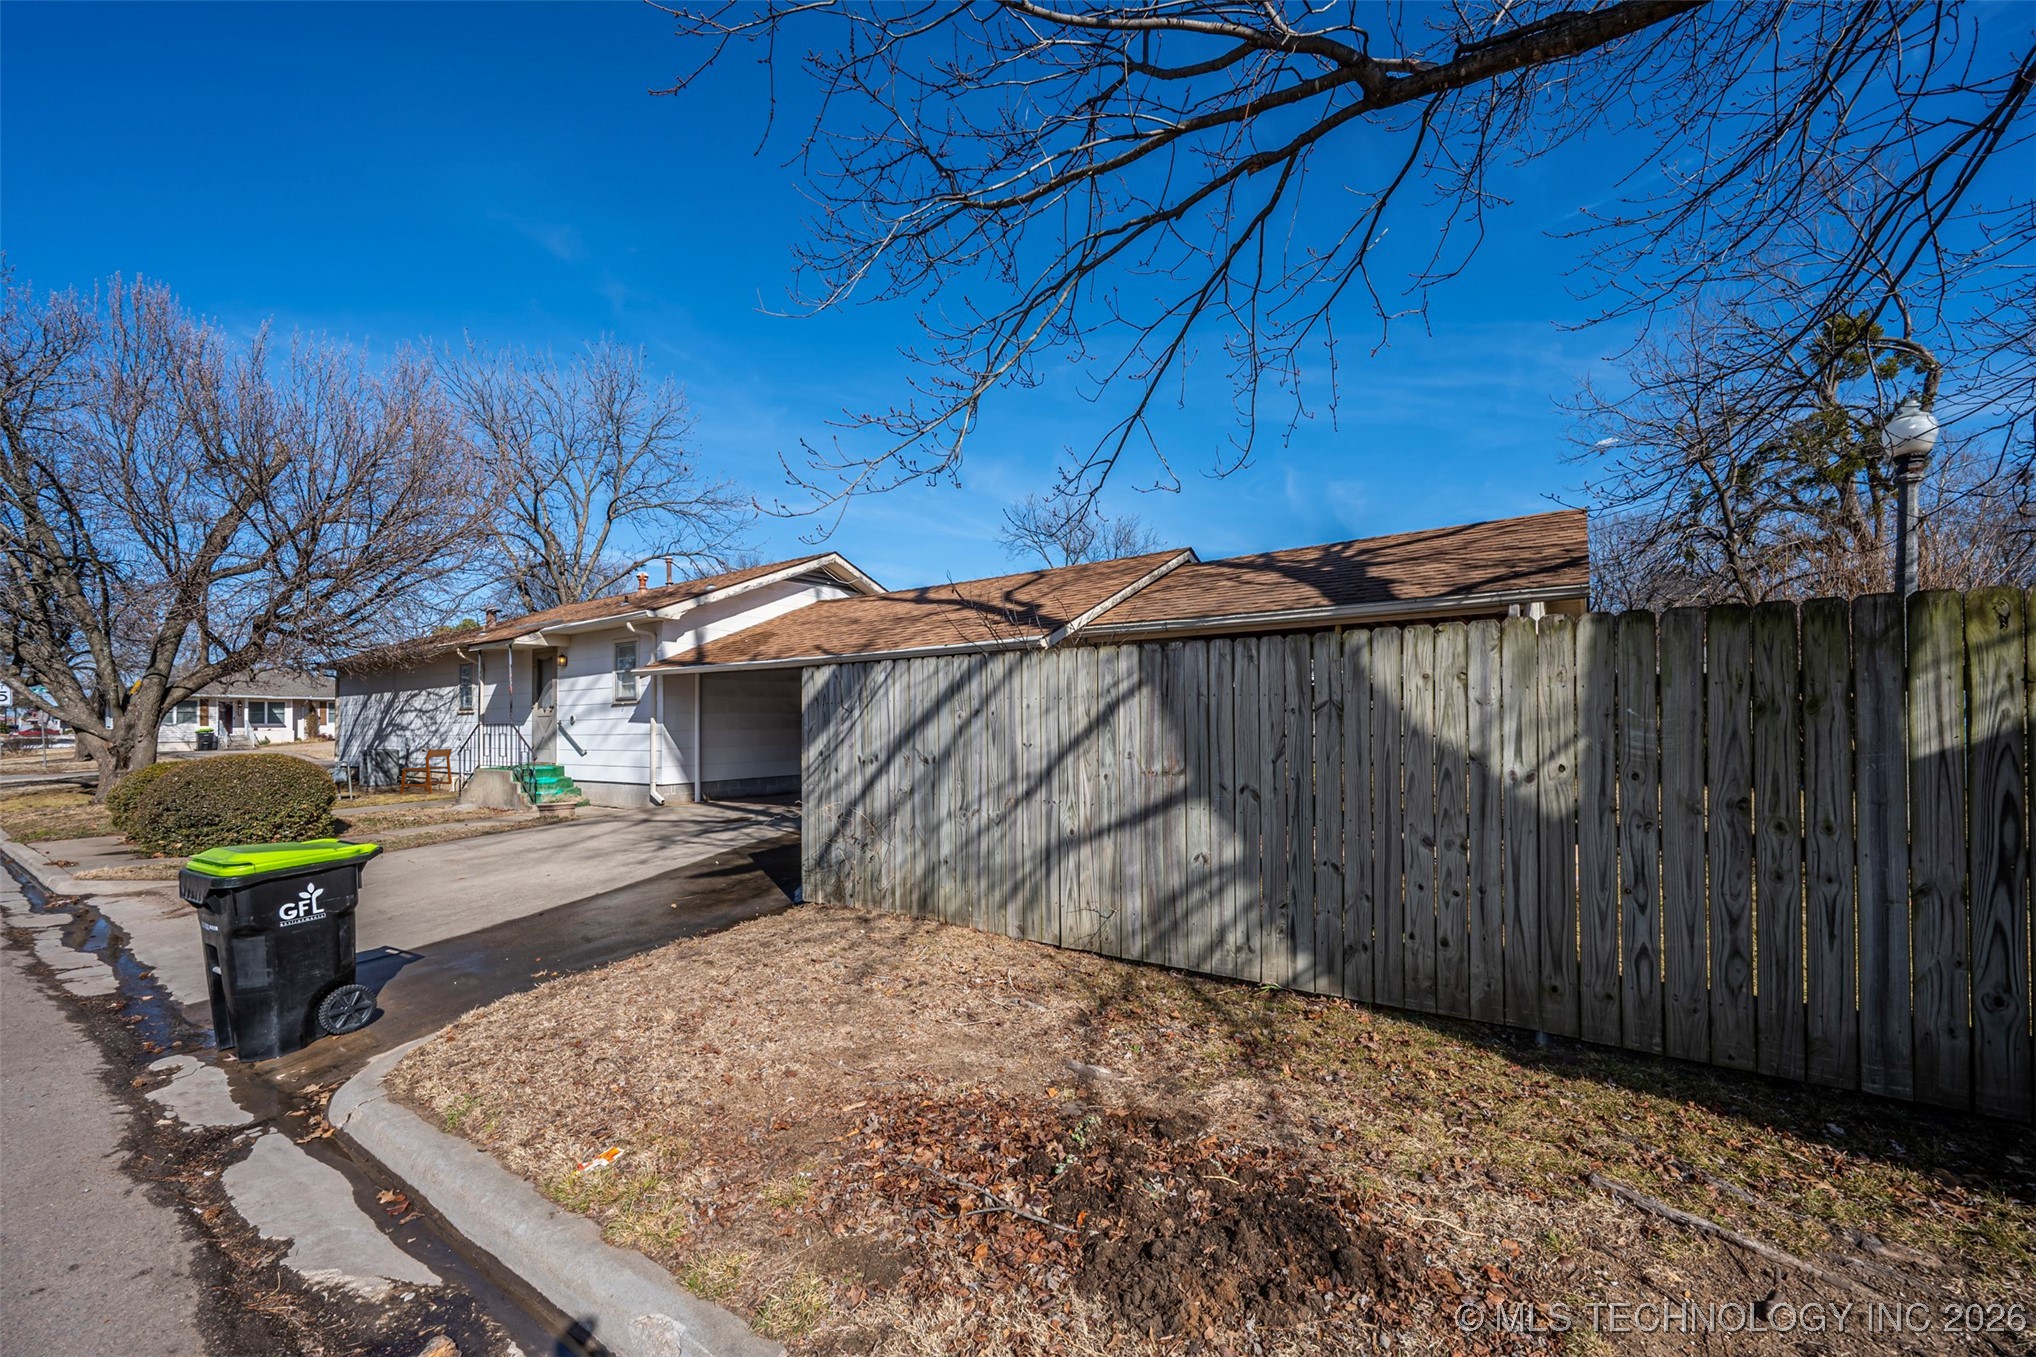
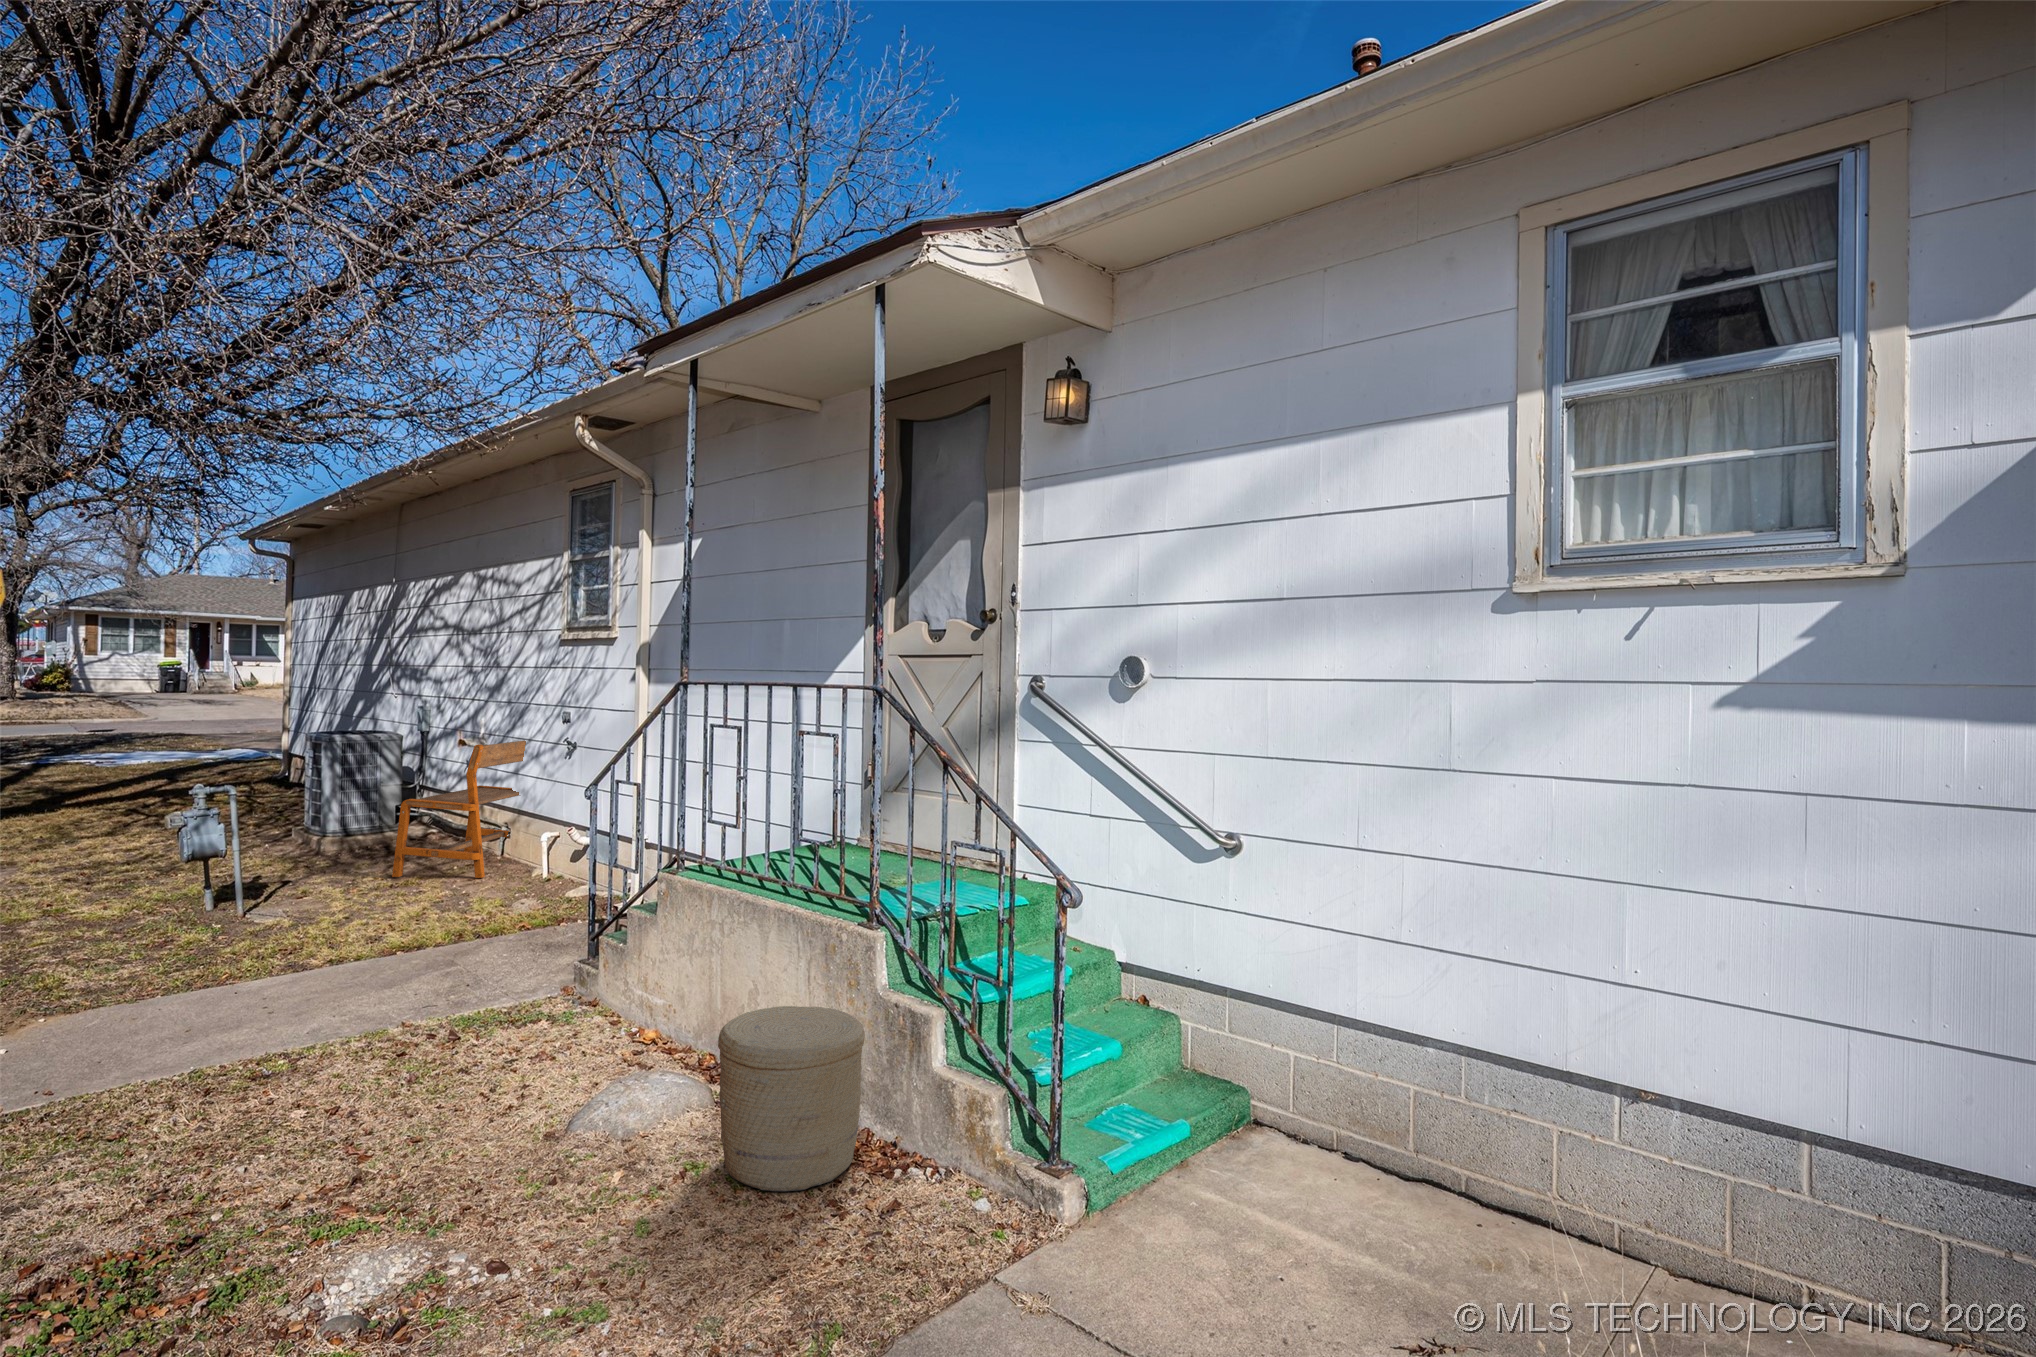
woven basket: none [478,786,508,813] -> present [718,1006,865,1191]

